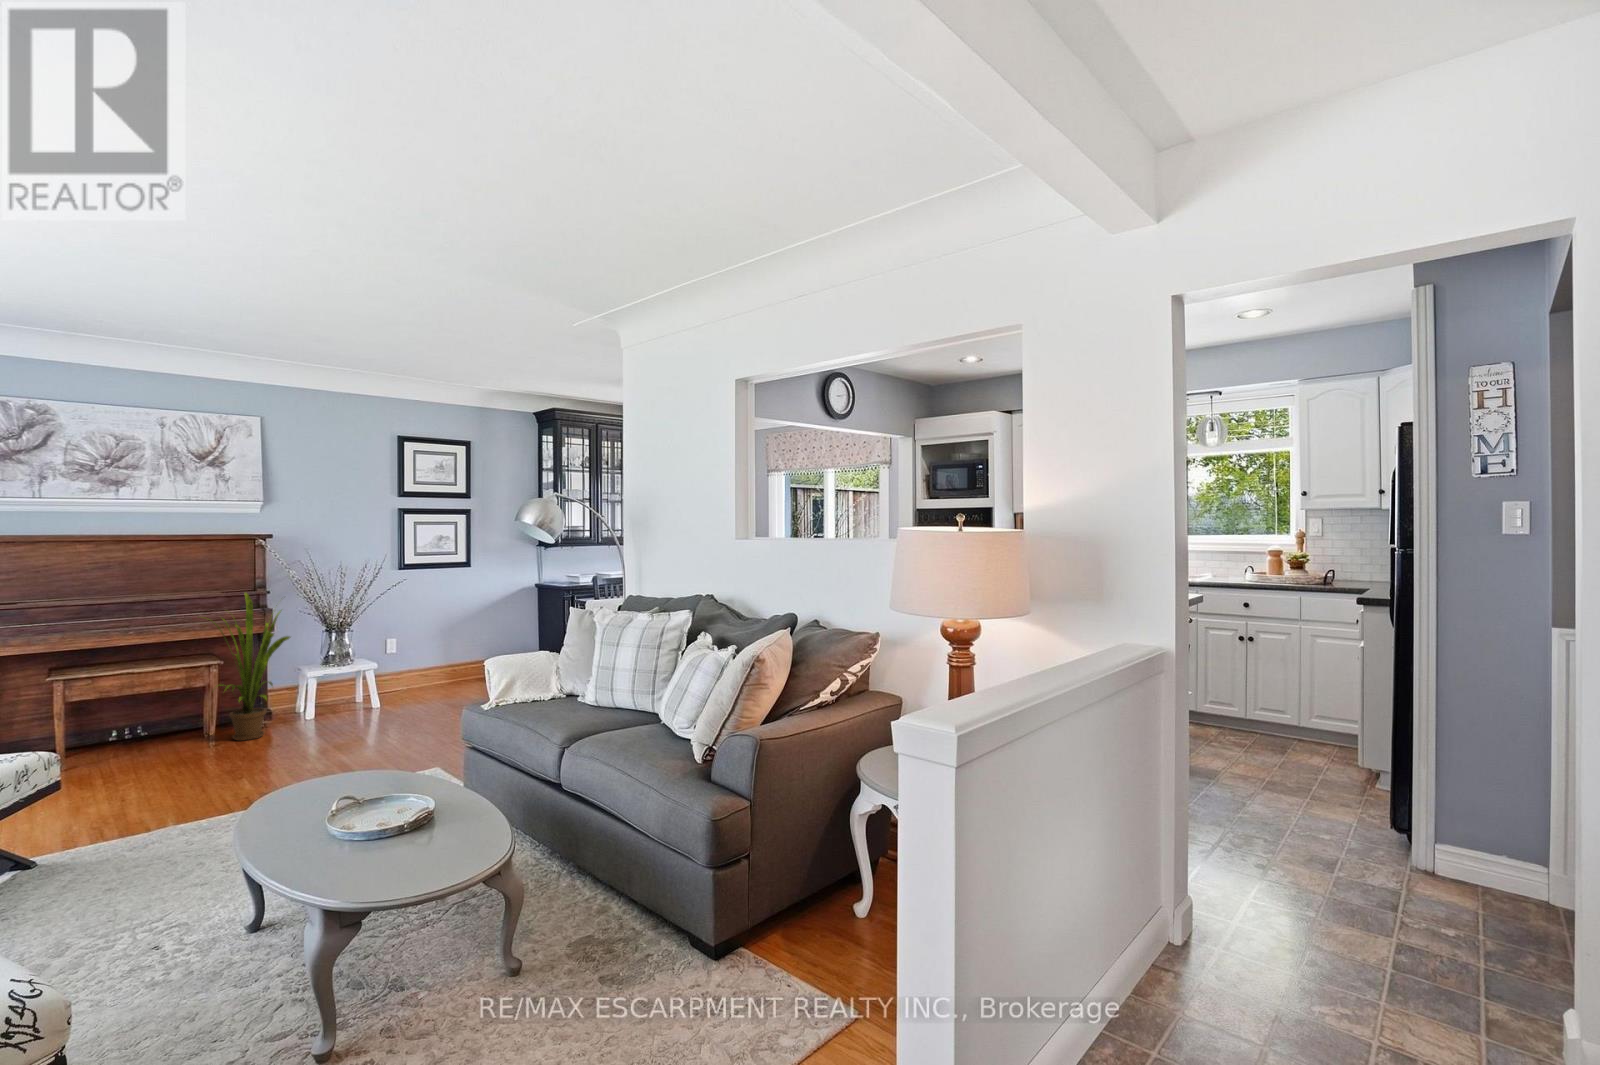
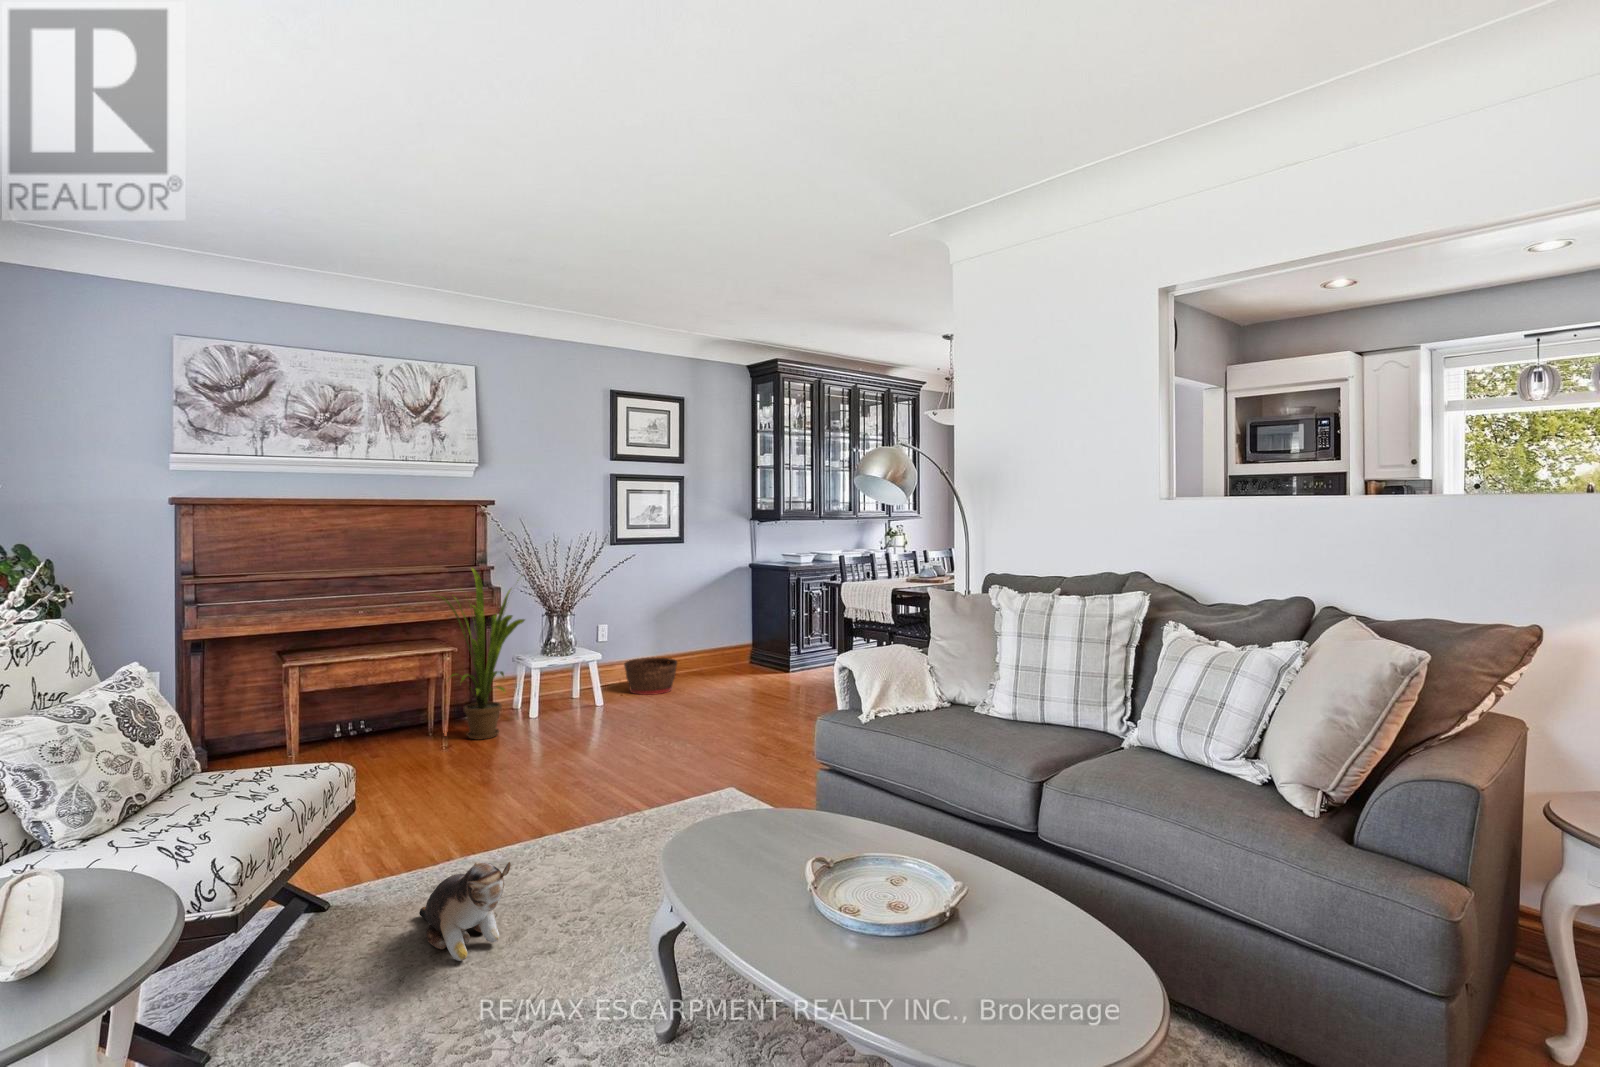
basket: none [407,667,457,700] -> present [624,657,677,695]
plush toy: none [89,821,152,897] -> present [419,862,511,961]

